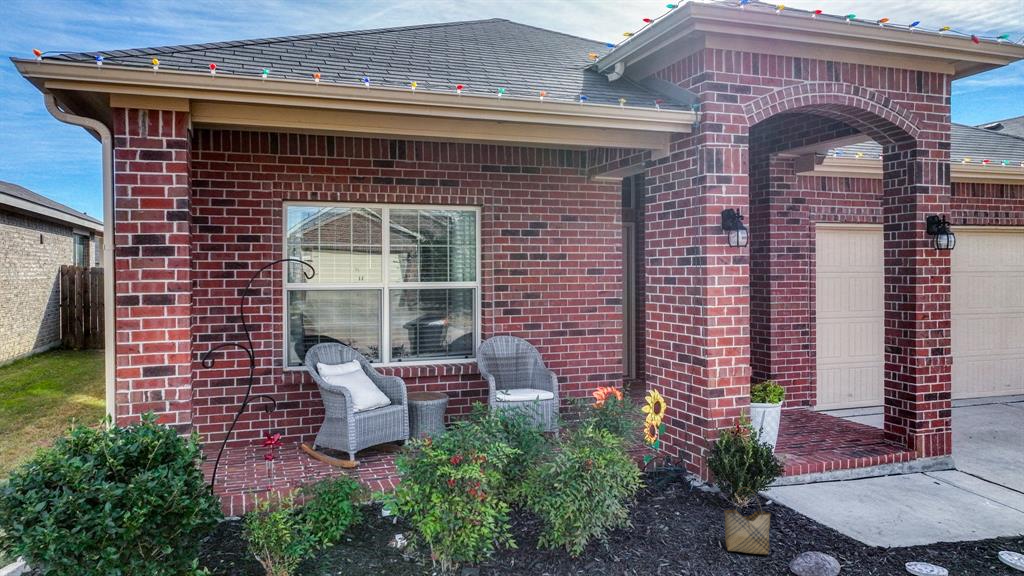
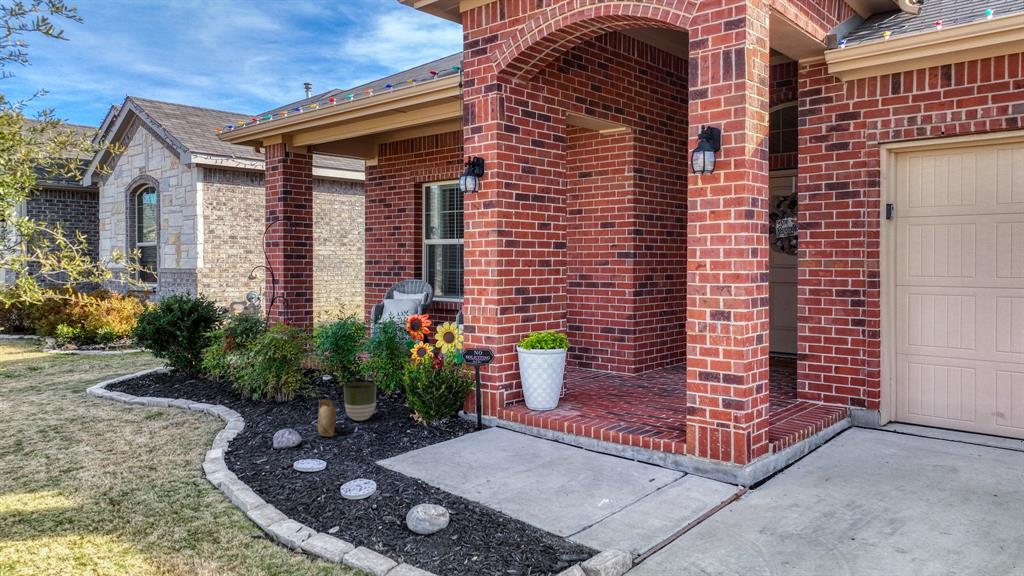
planter: none [680,477,721,529] -> present [344,382,376,421]

